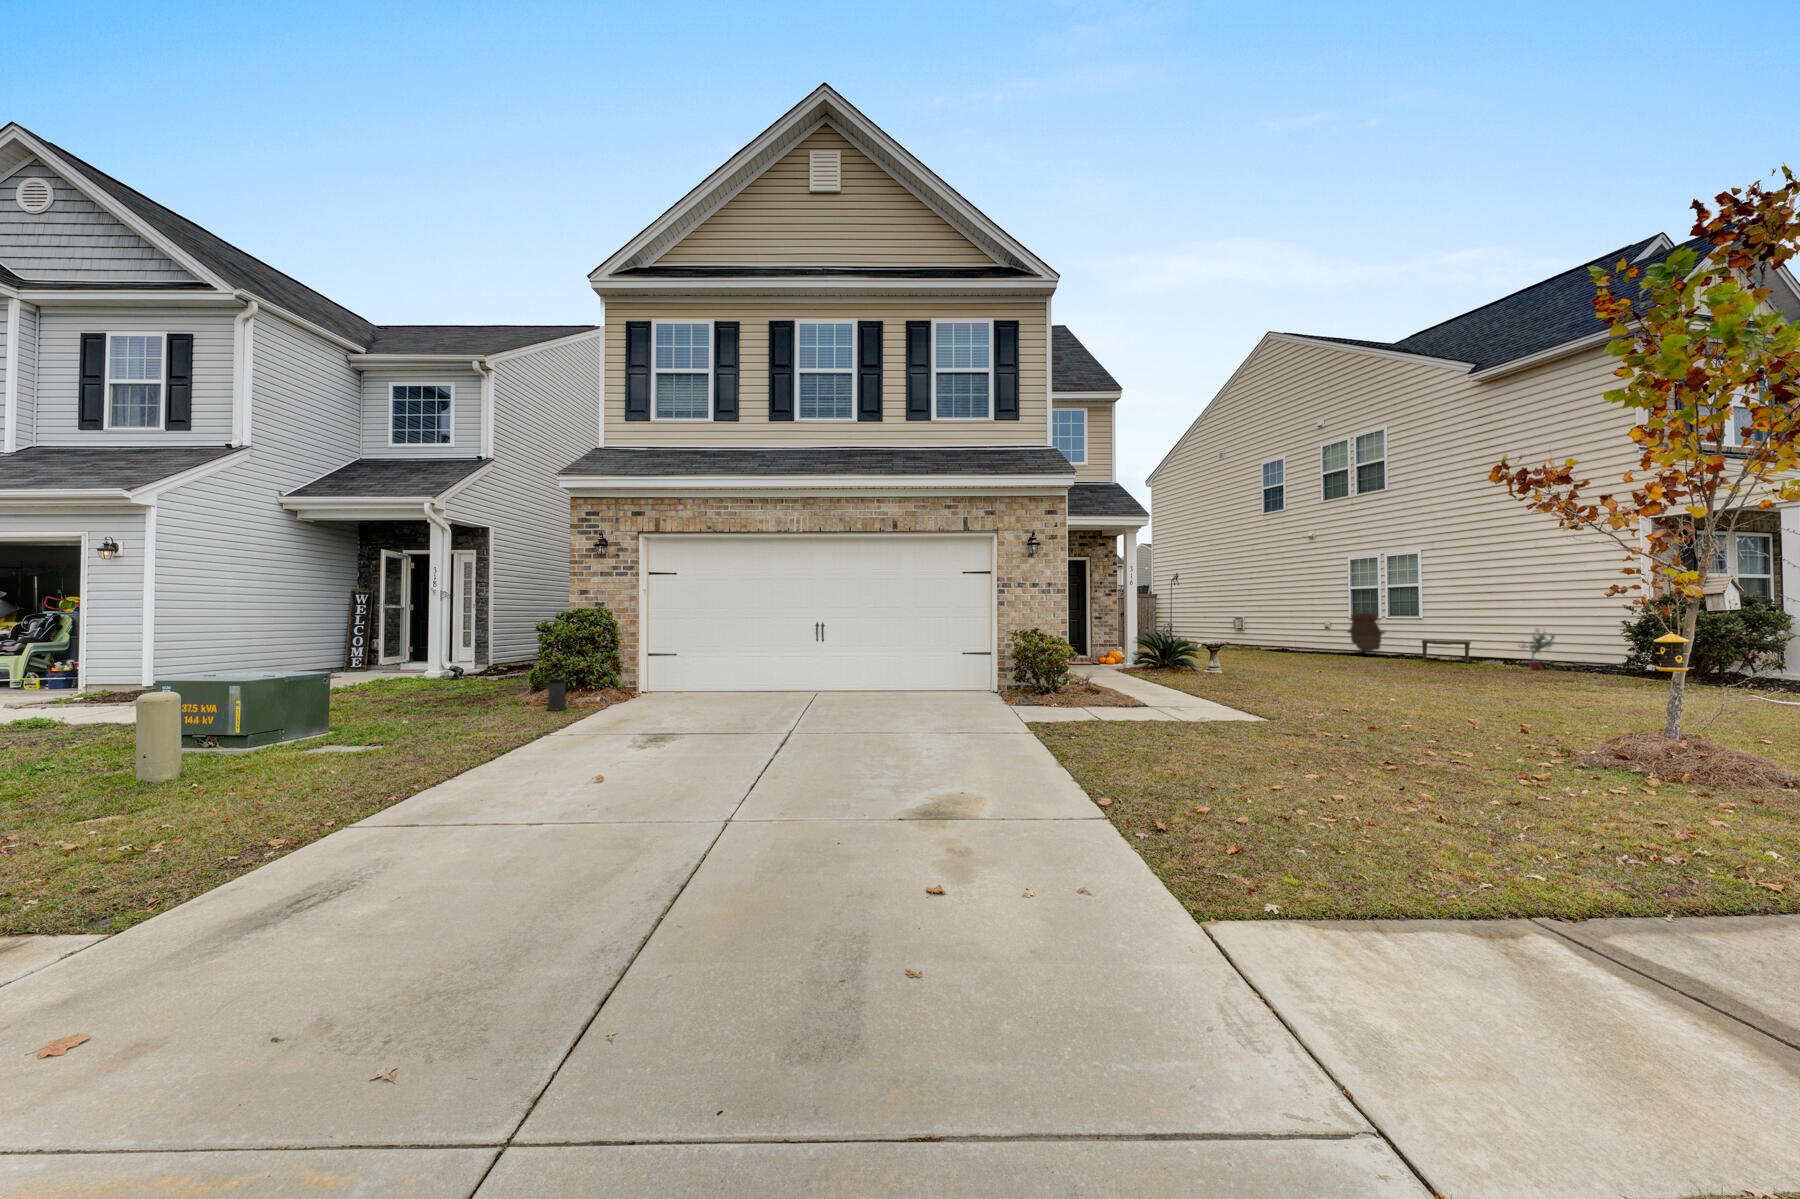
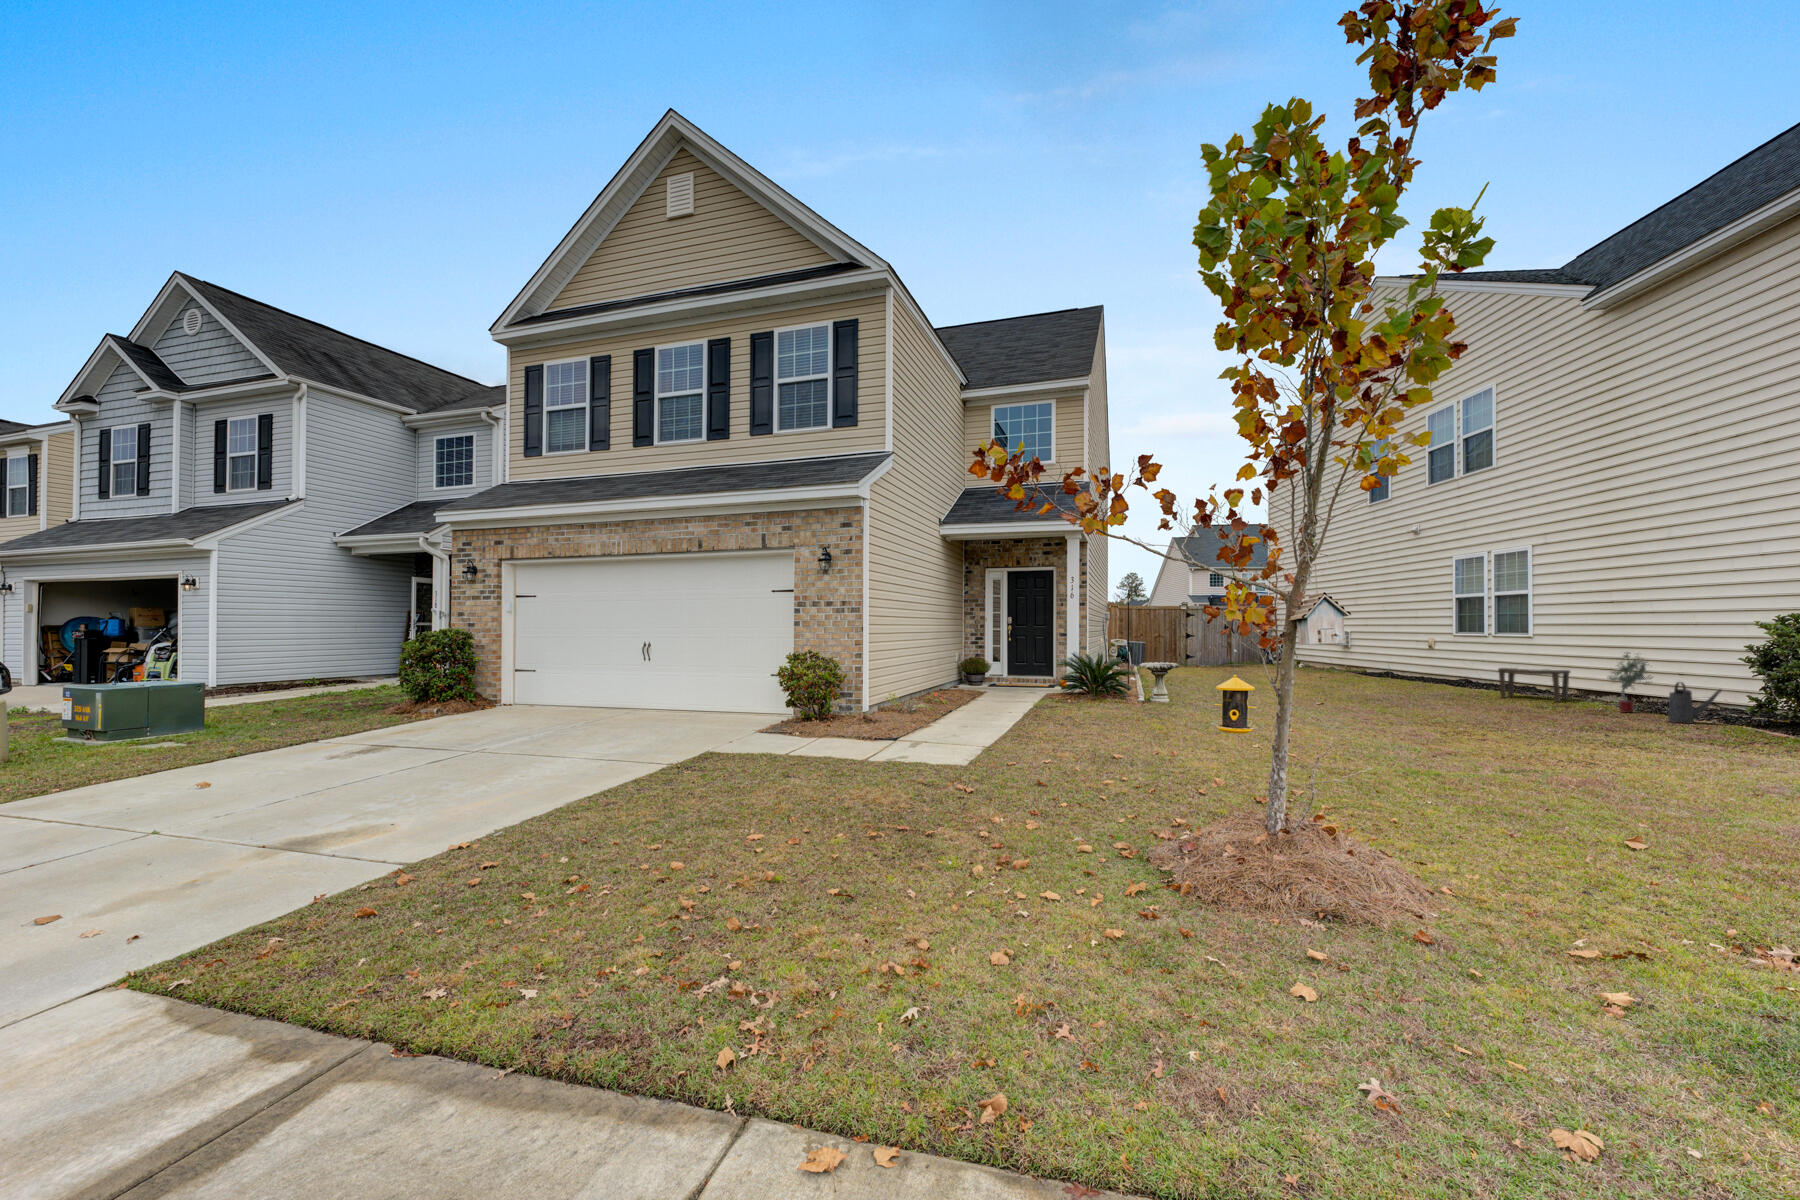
lounge chair: present [1347,613,1385,655] -> none [1437,631,1492,690]
watering can: present [547,676,567,711] -> present [1660,682,1722,723]

